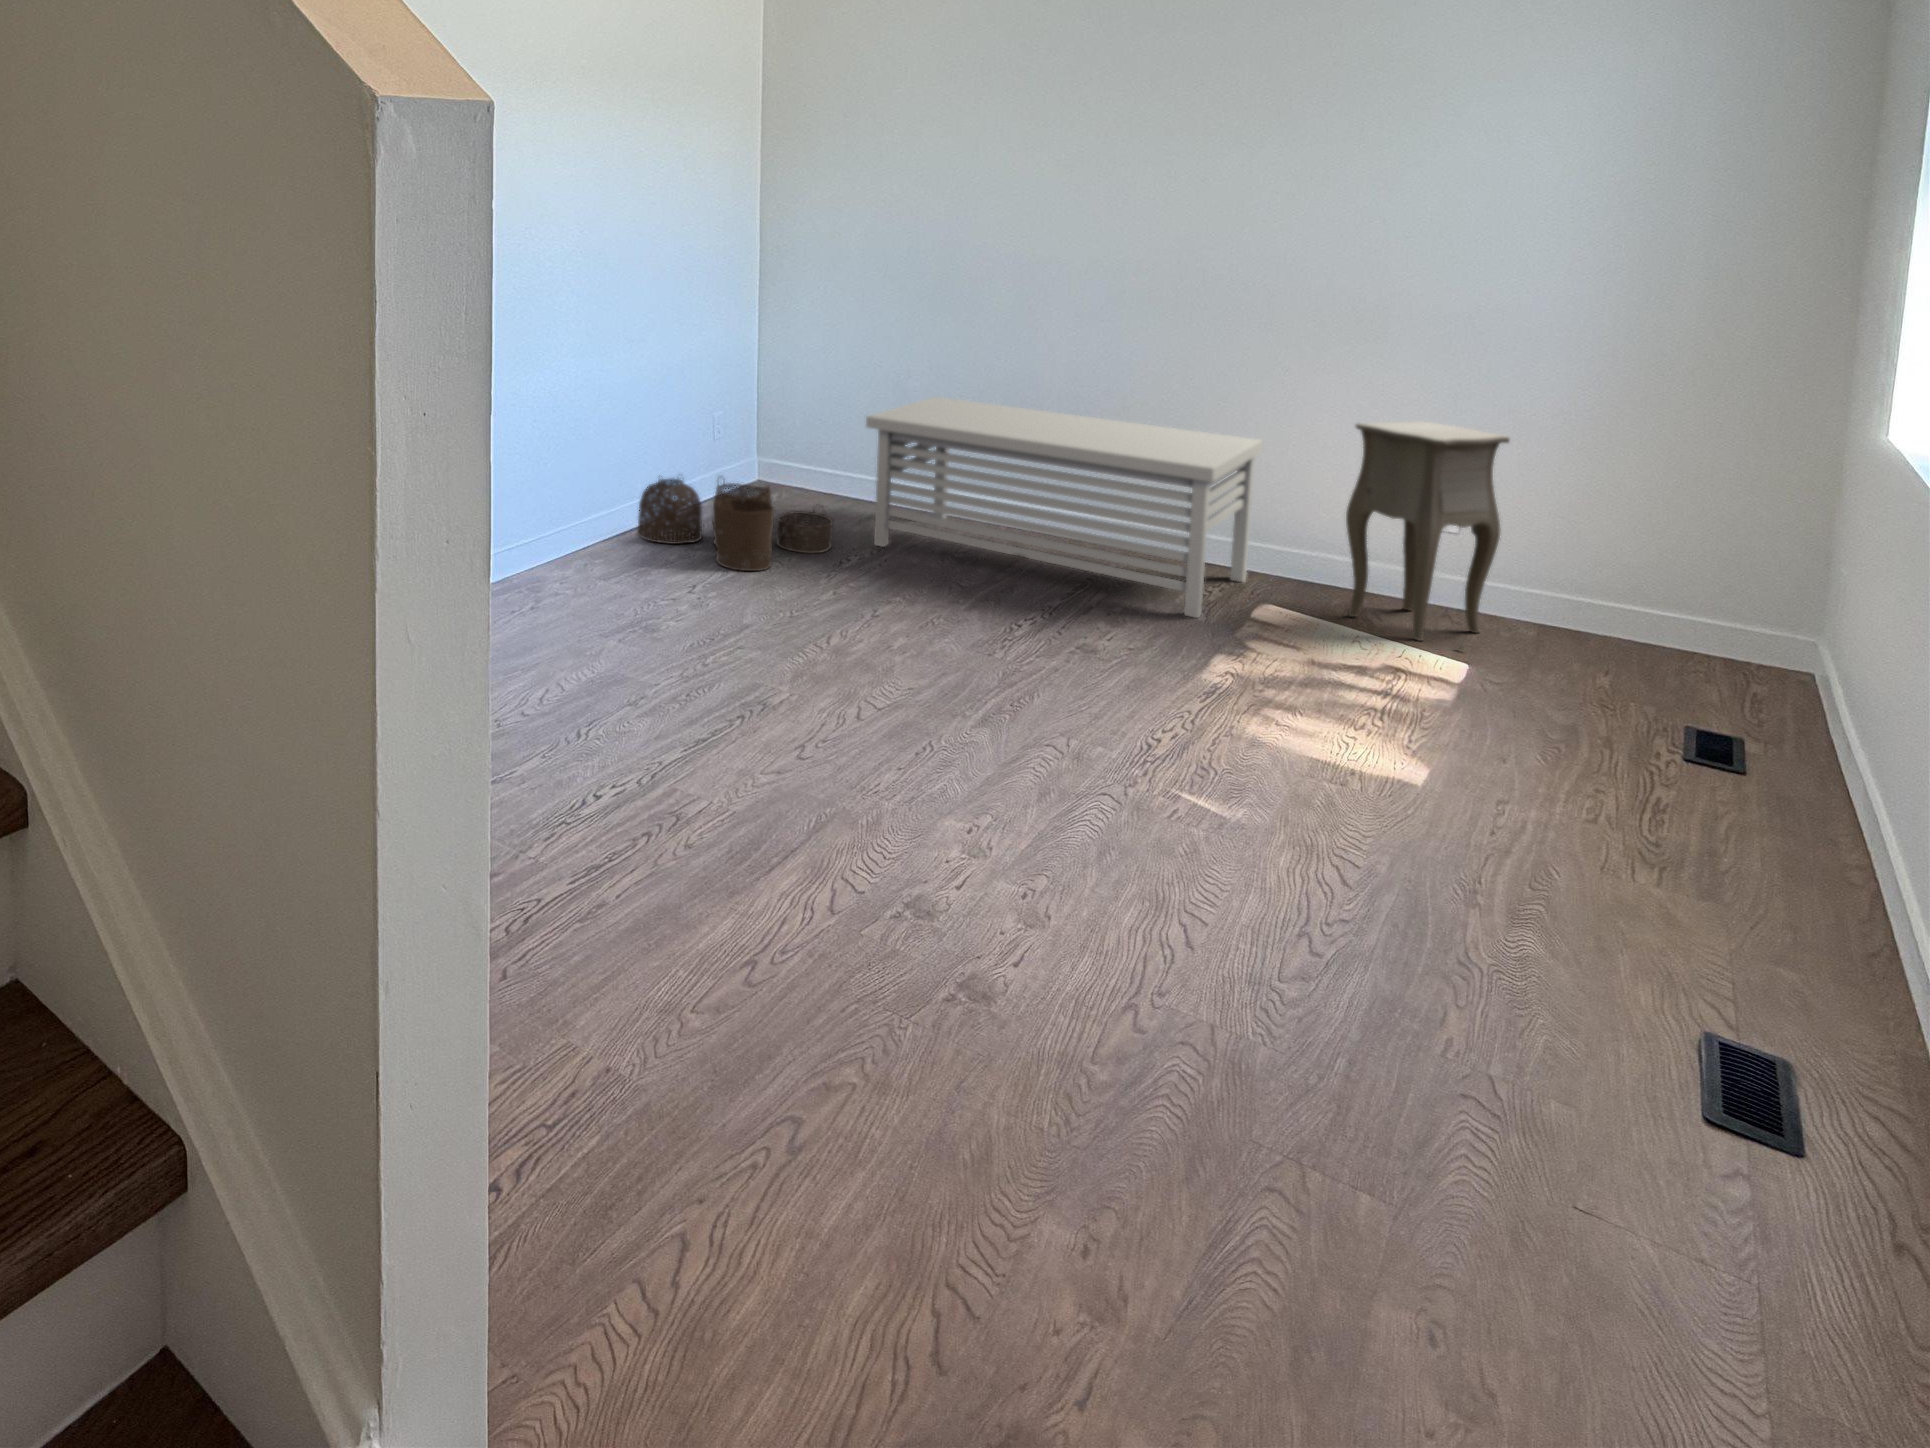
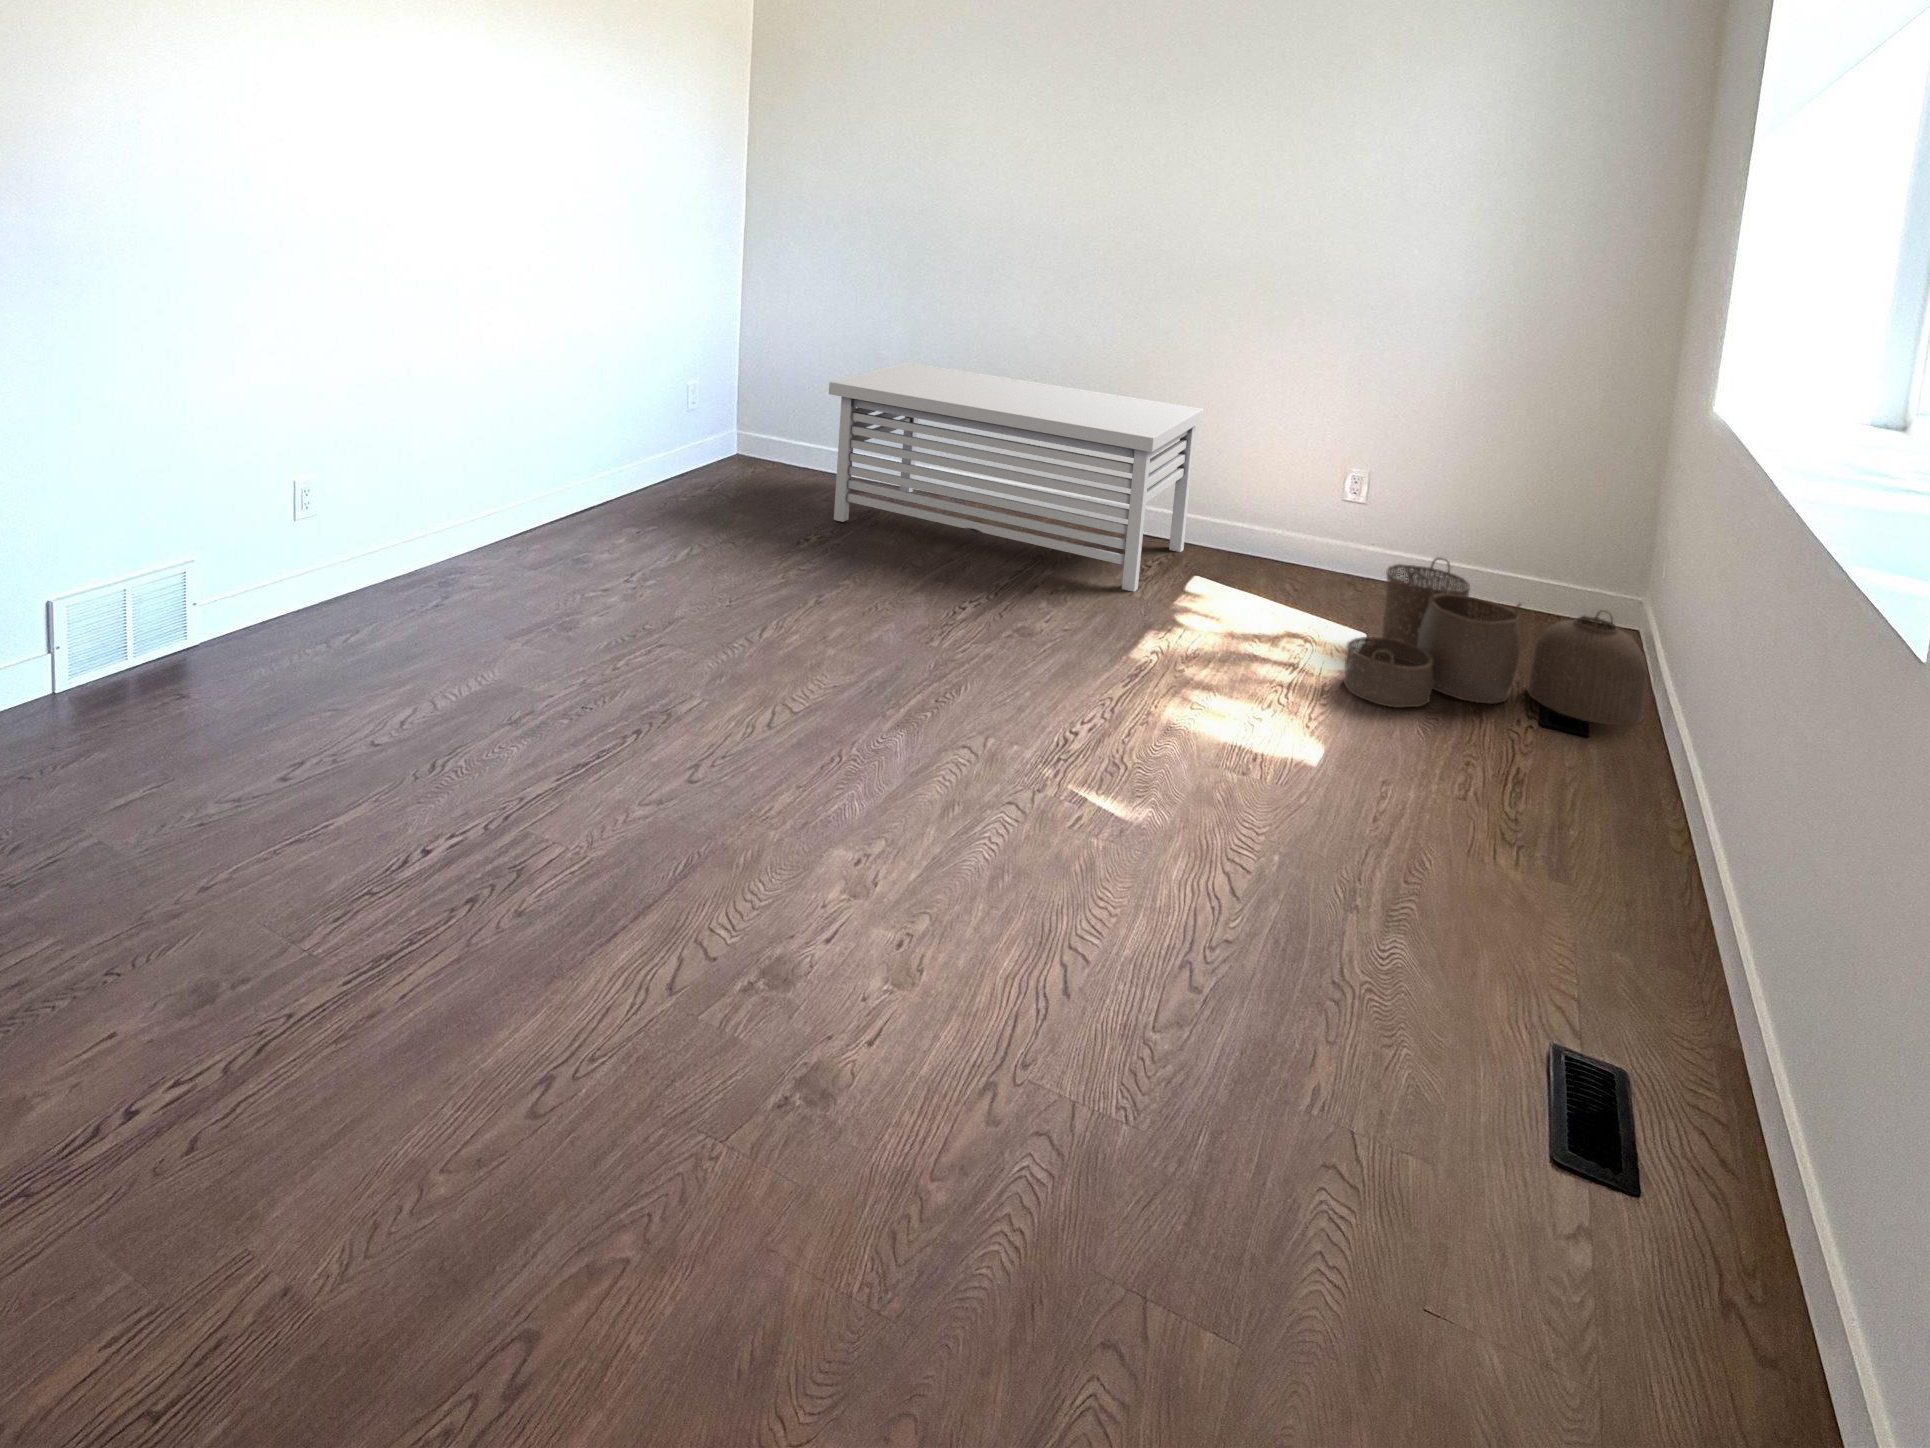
side table: present [1346,421,1510,649] -> none [1268,391,1413,617]
woven basket: present [637,479,833,571] -> present [1344,557,1647,726]

